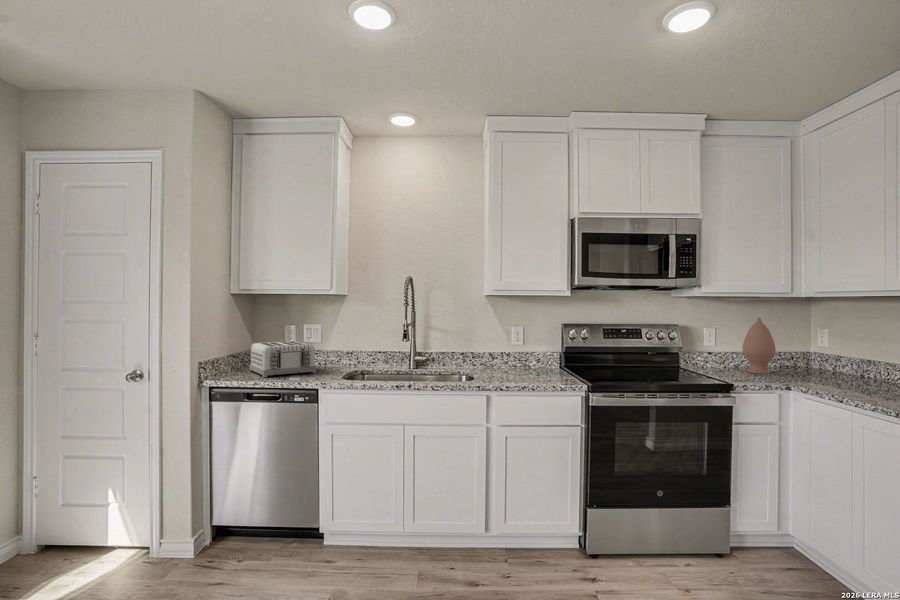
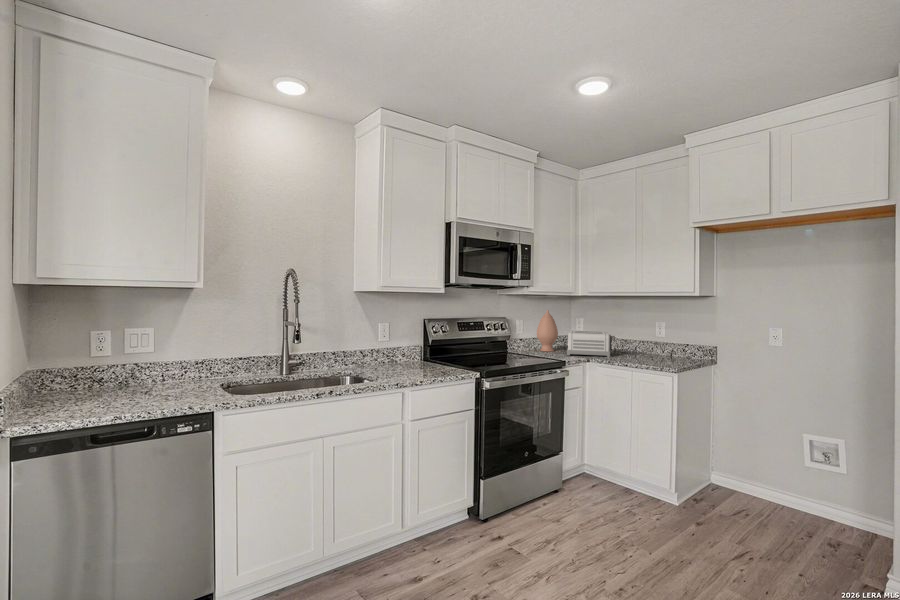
toaster: present [250,341,316,377] -> present [567,331,615,357]

